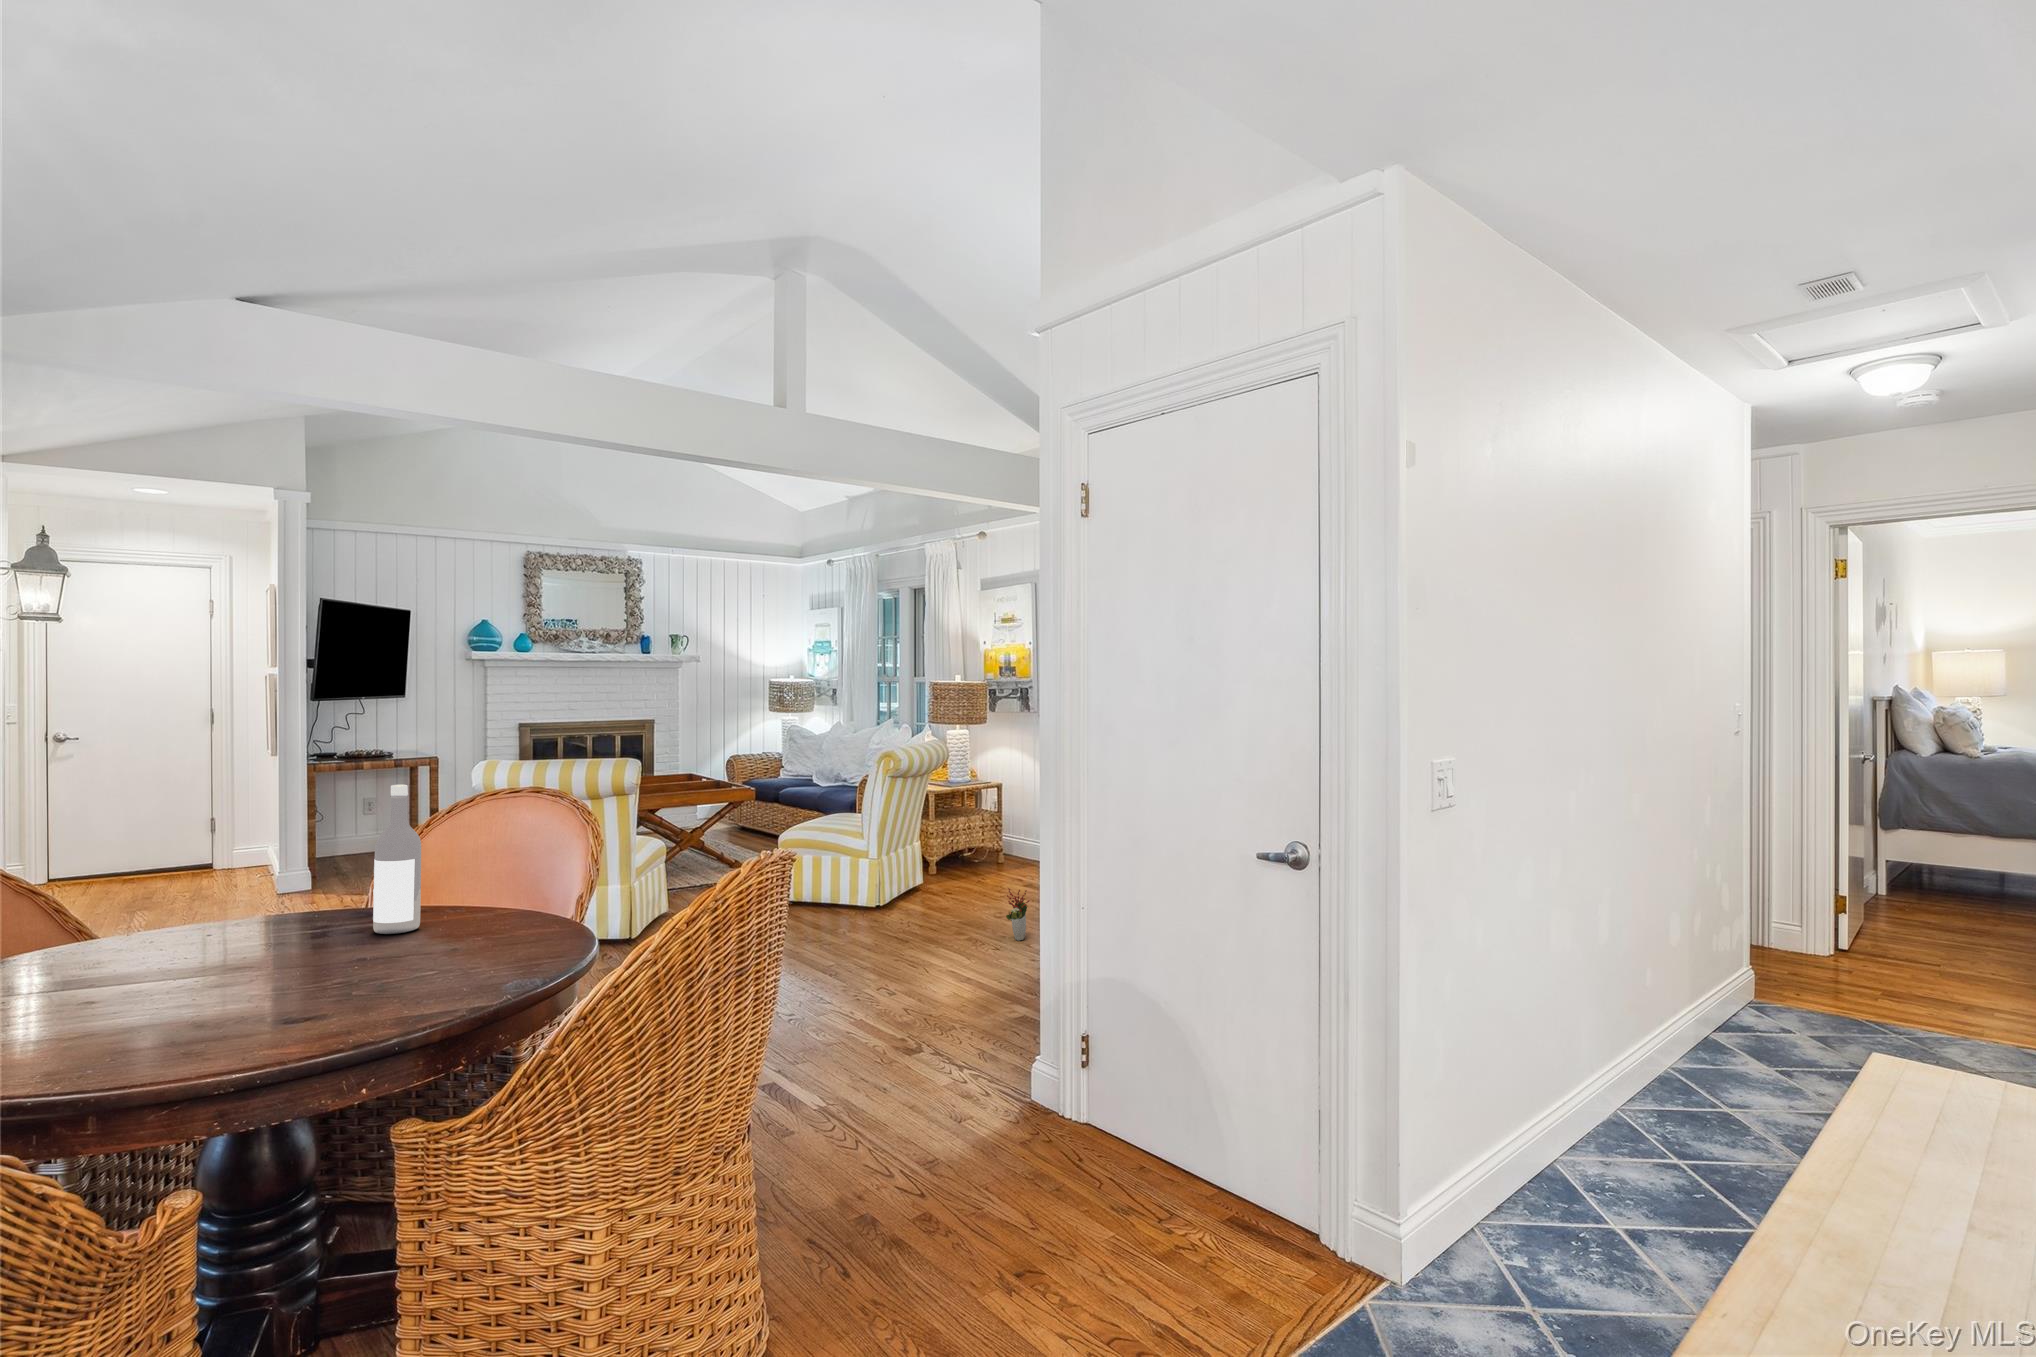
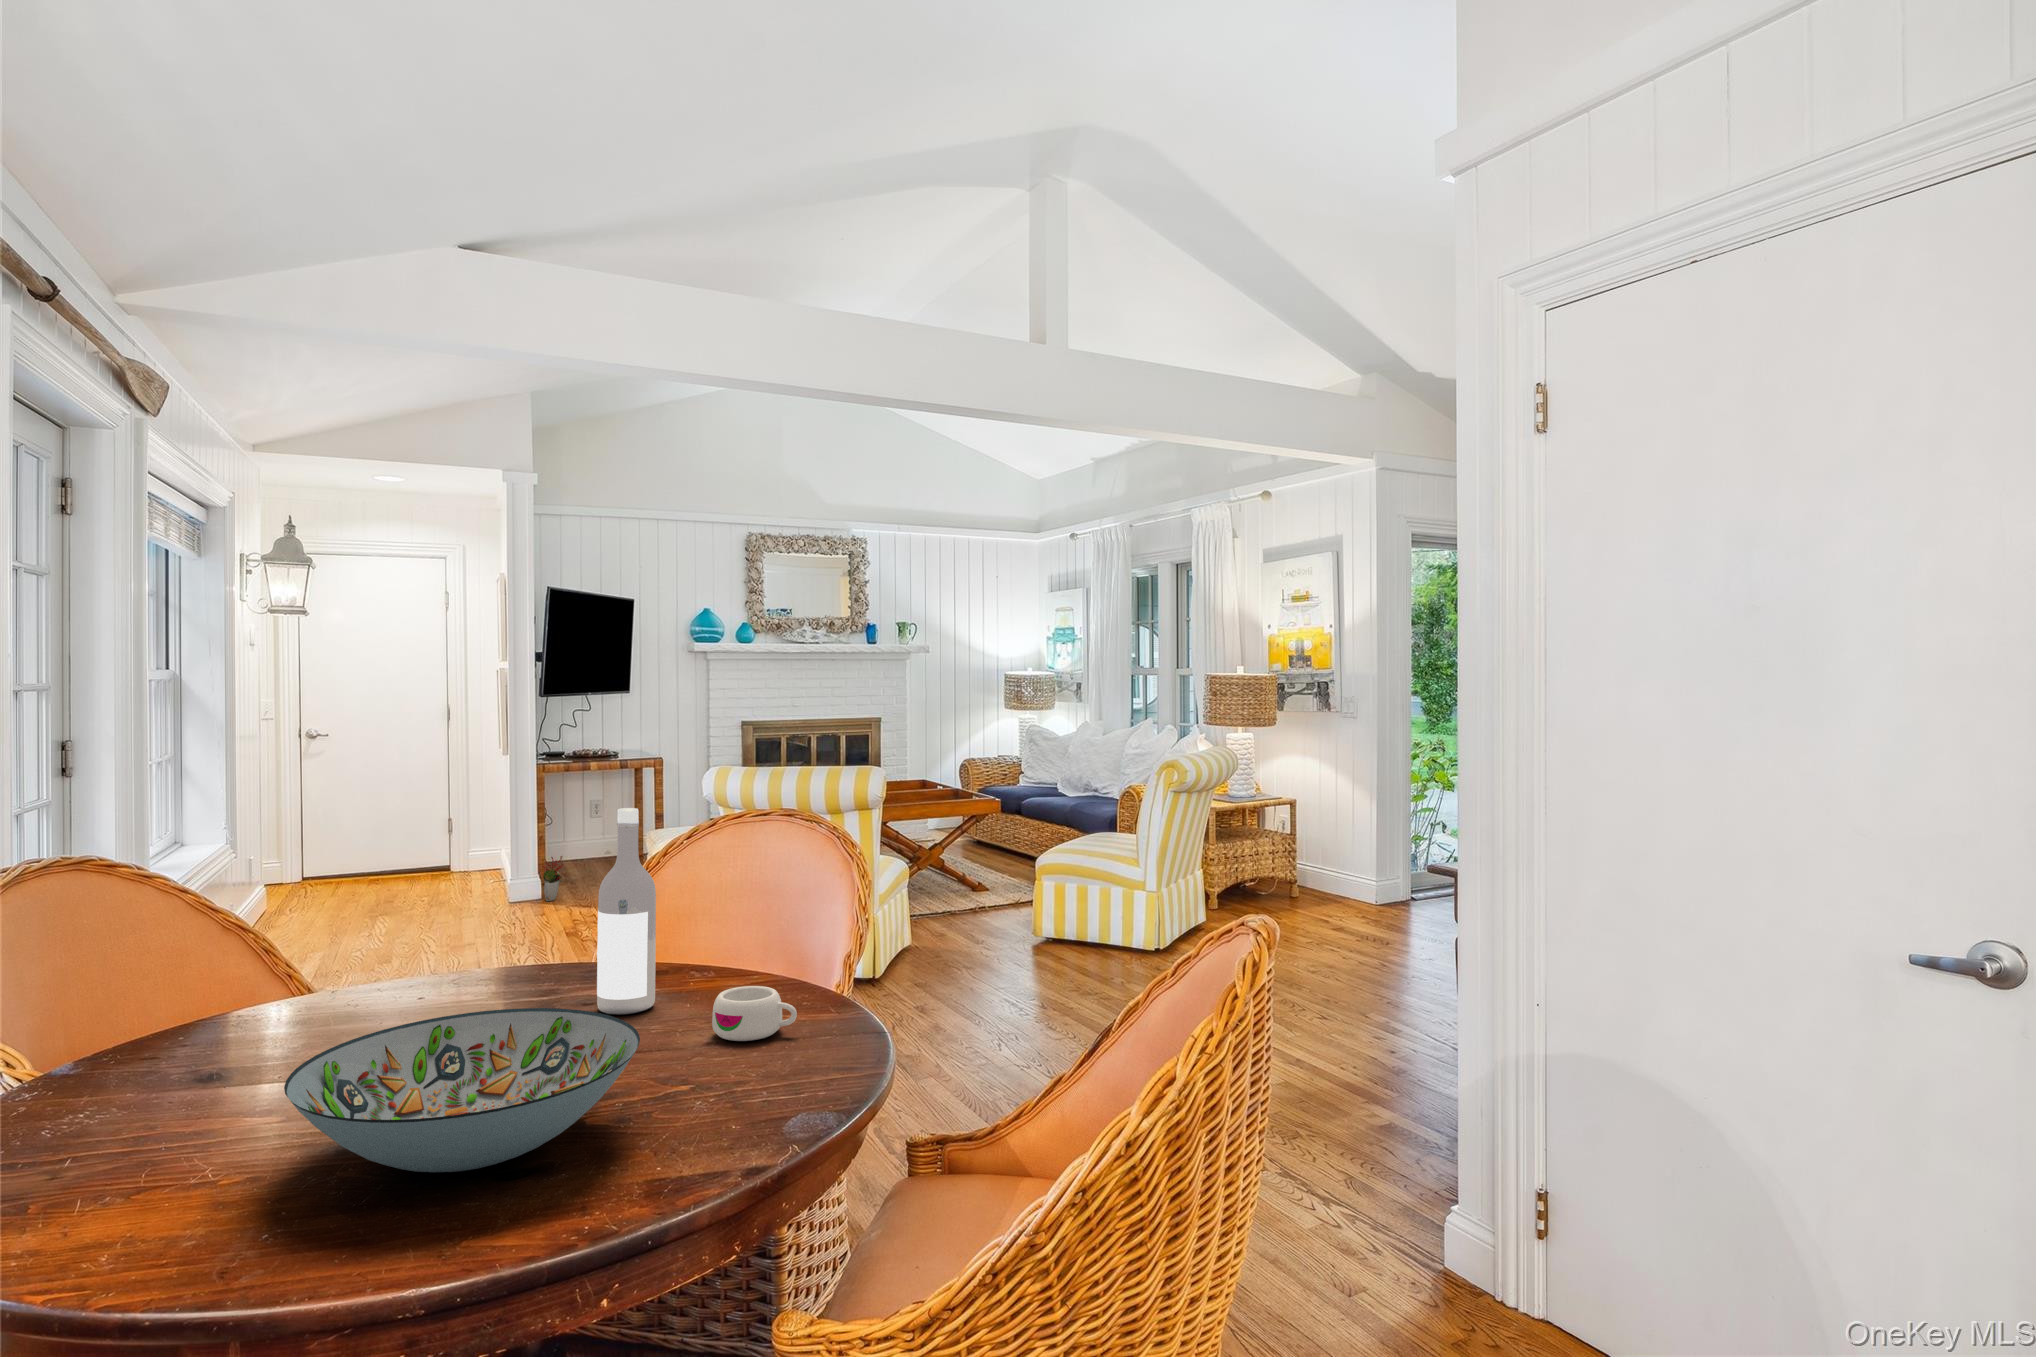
decorative plant: present [1006,888,1029,941] -> present [542,856,564,901]
mug: none [463,907,528,943] -> present [712,986,797,1041]
decorative bowl: none [146,917,406,1014] -> present [284,1008,640,1172]

